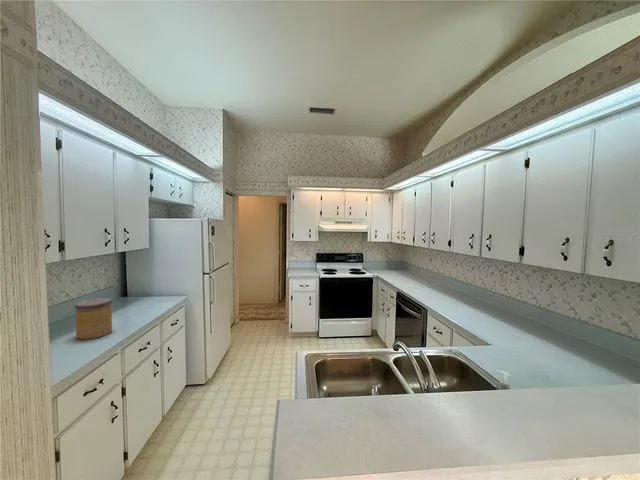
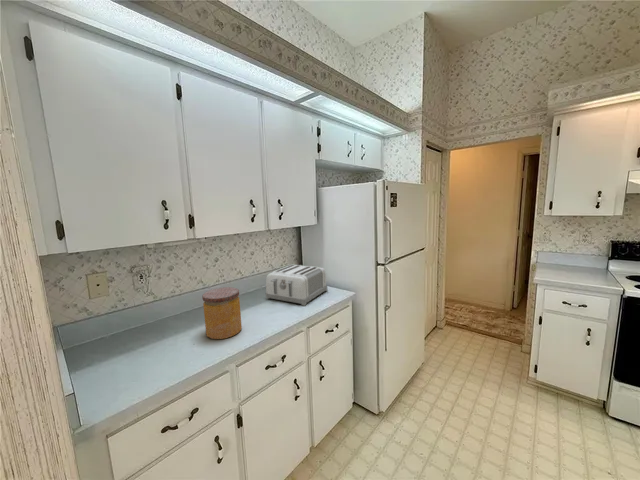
toaster: none [107,281,163,313] -> present [266,265,327,306]

